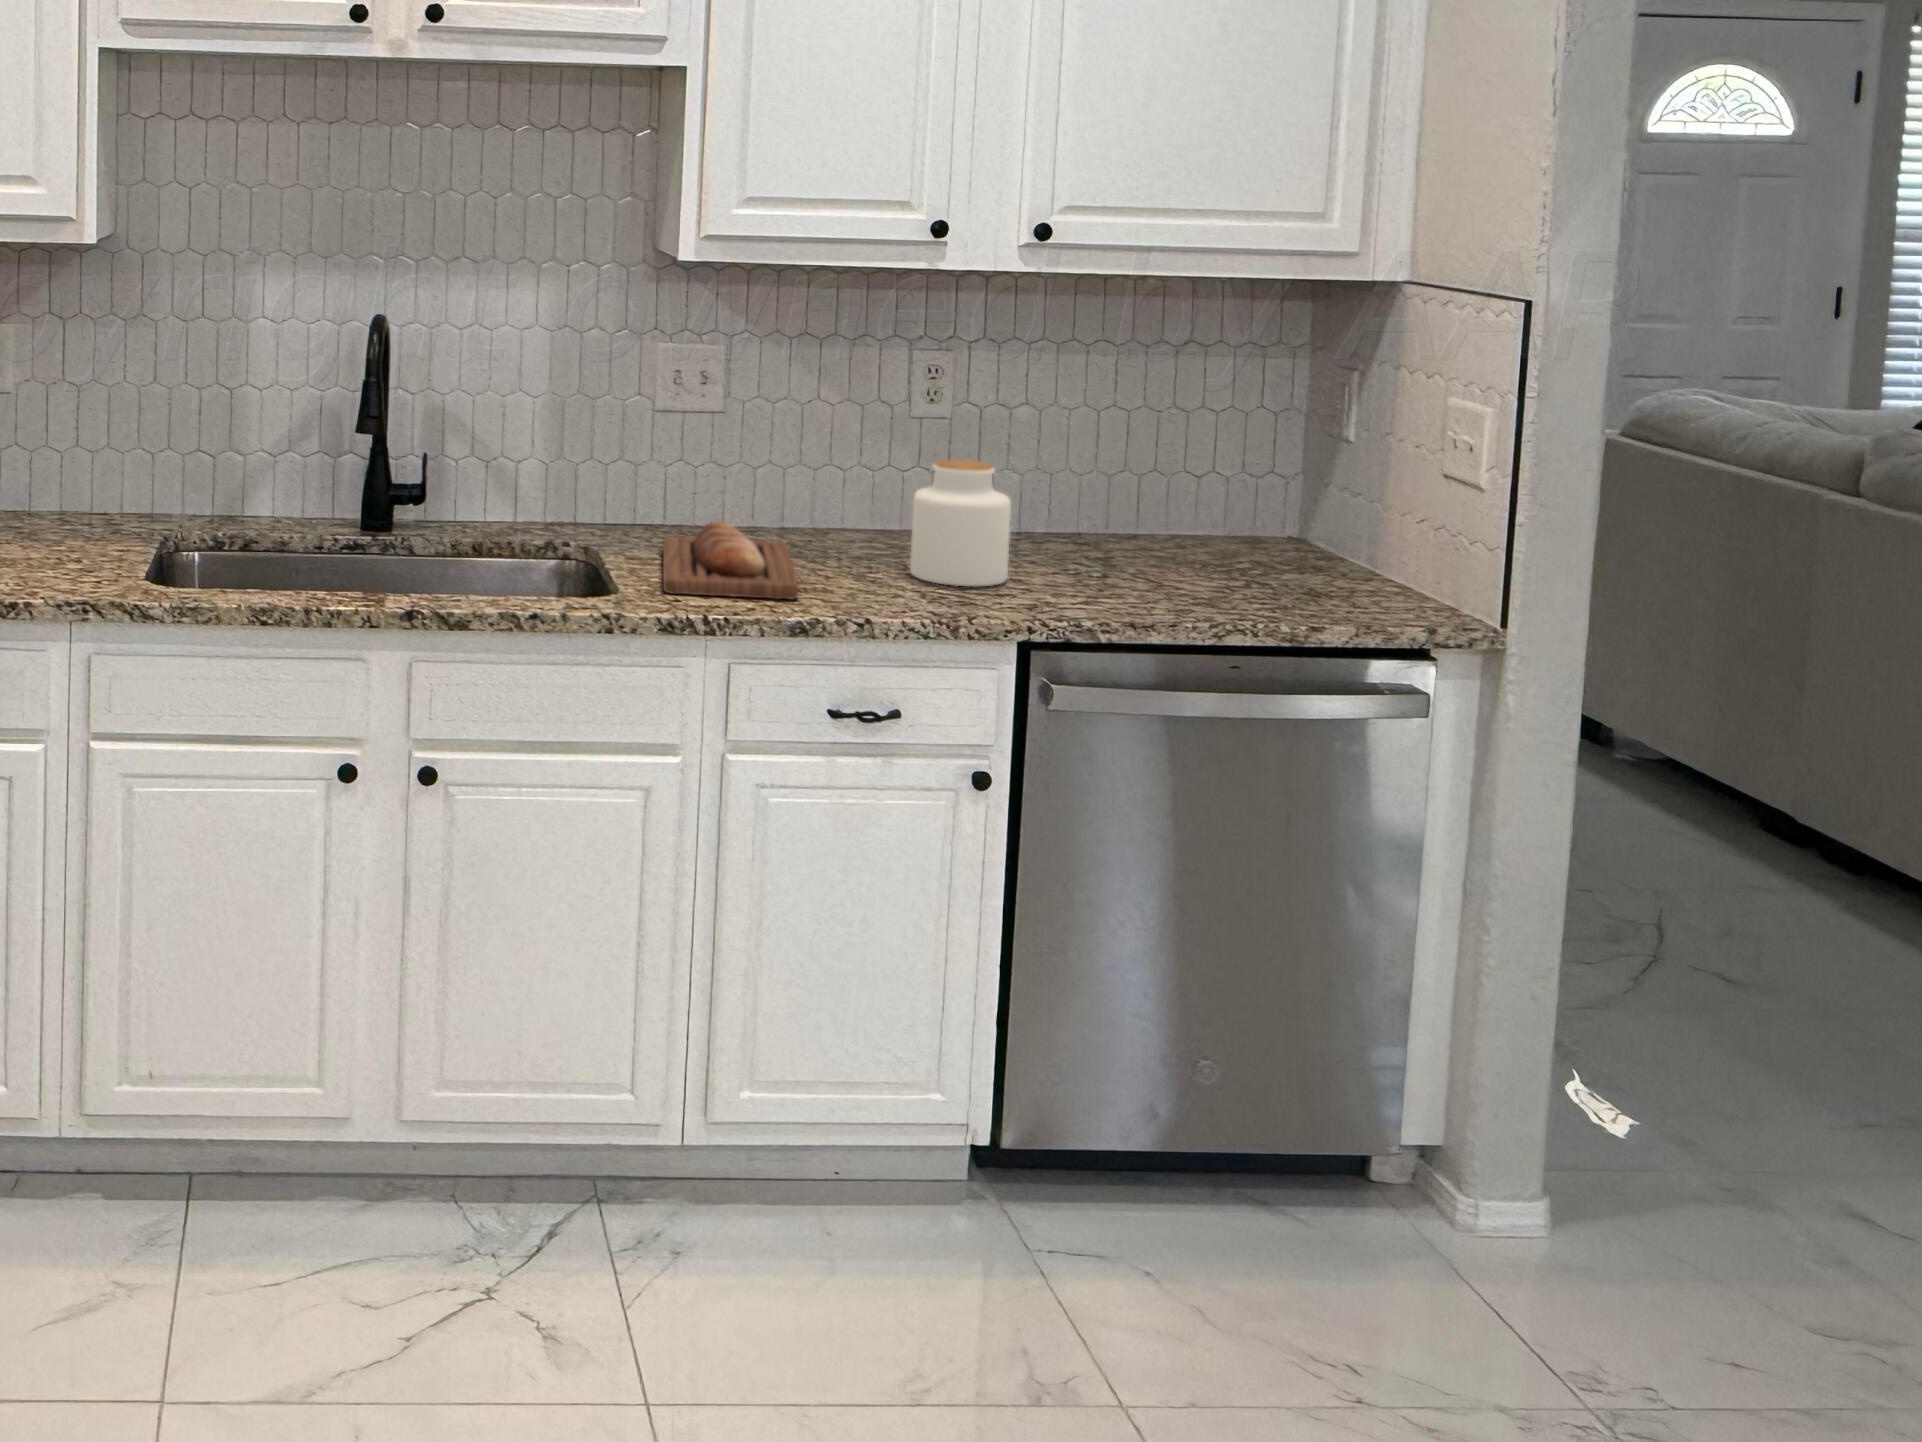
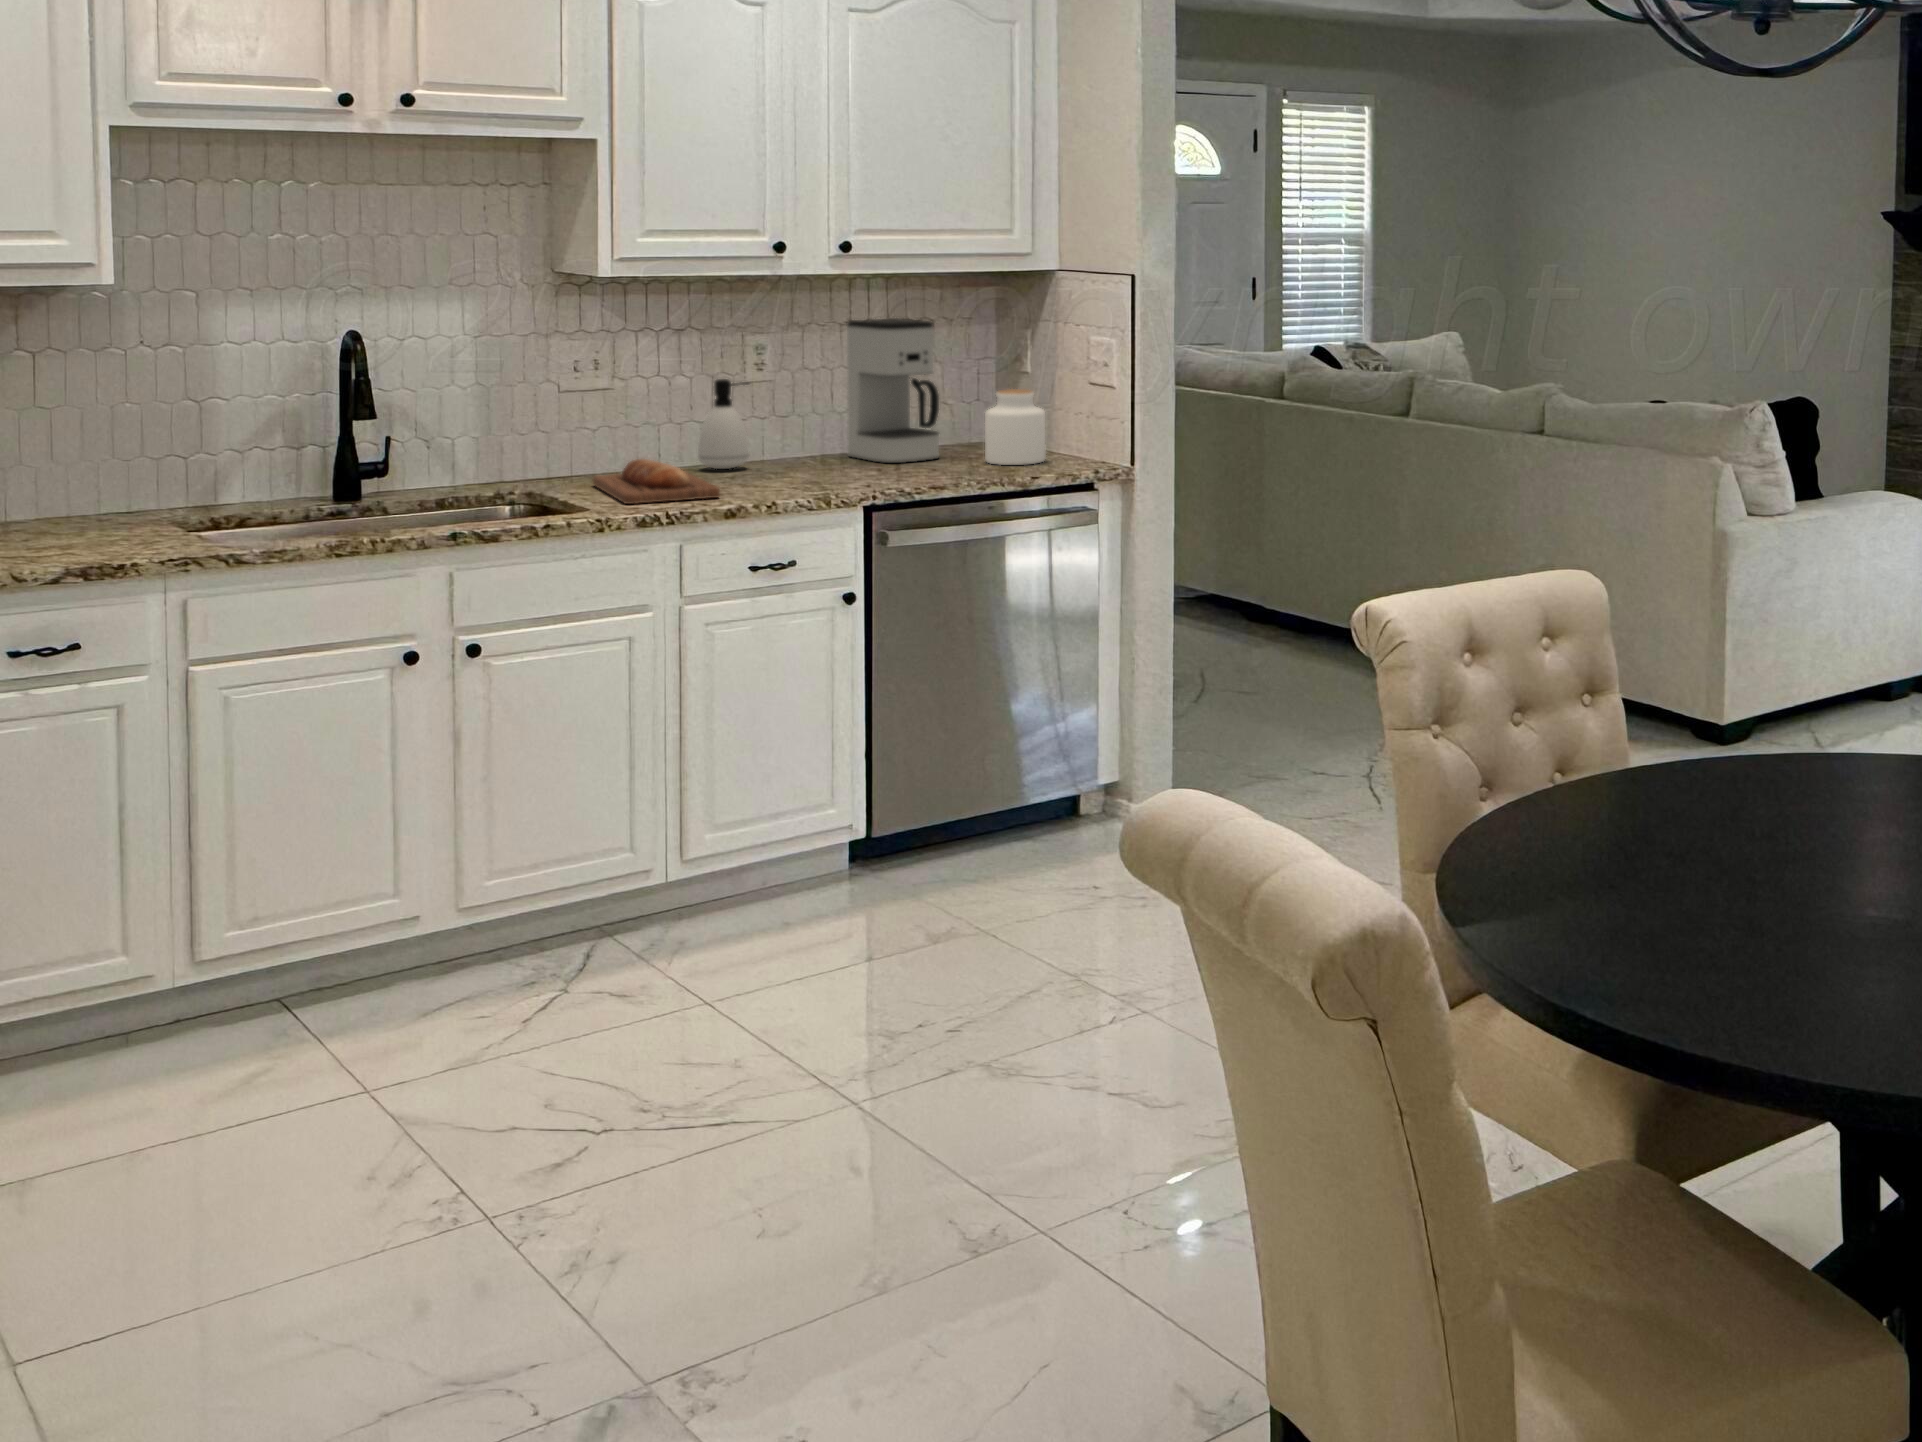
coffee maker: none [1048,340,1193,567] -> present [847,318,939,463]
soap dispenser: none [824,414,902,544] -> present [698,379,749,469]
jar: present [910,459,1011,586] -> present [985,389,1046,465]

